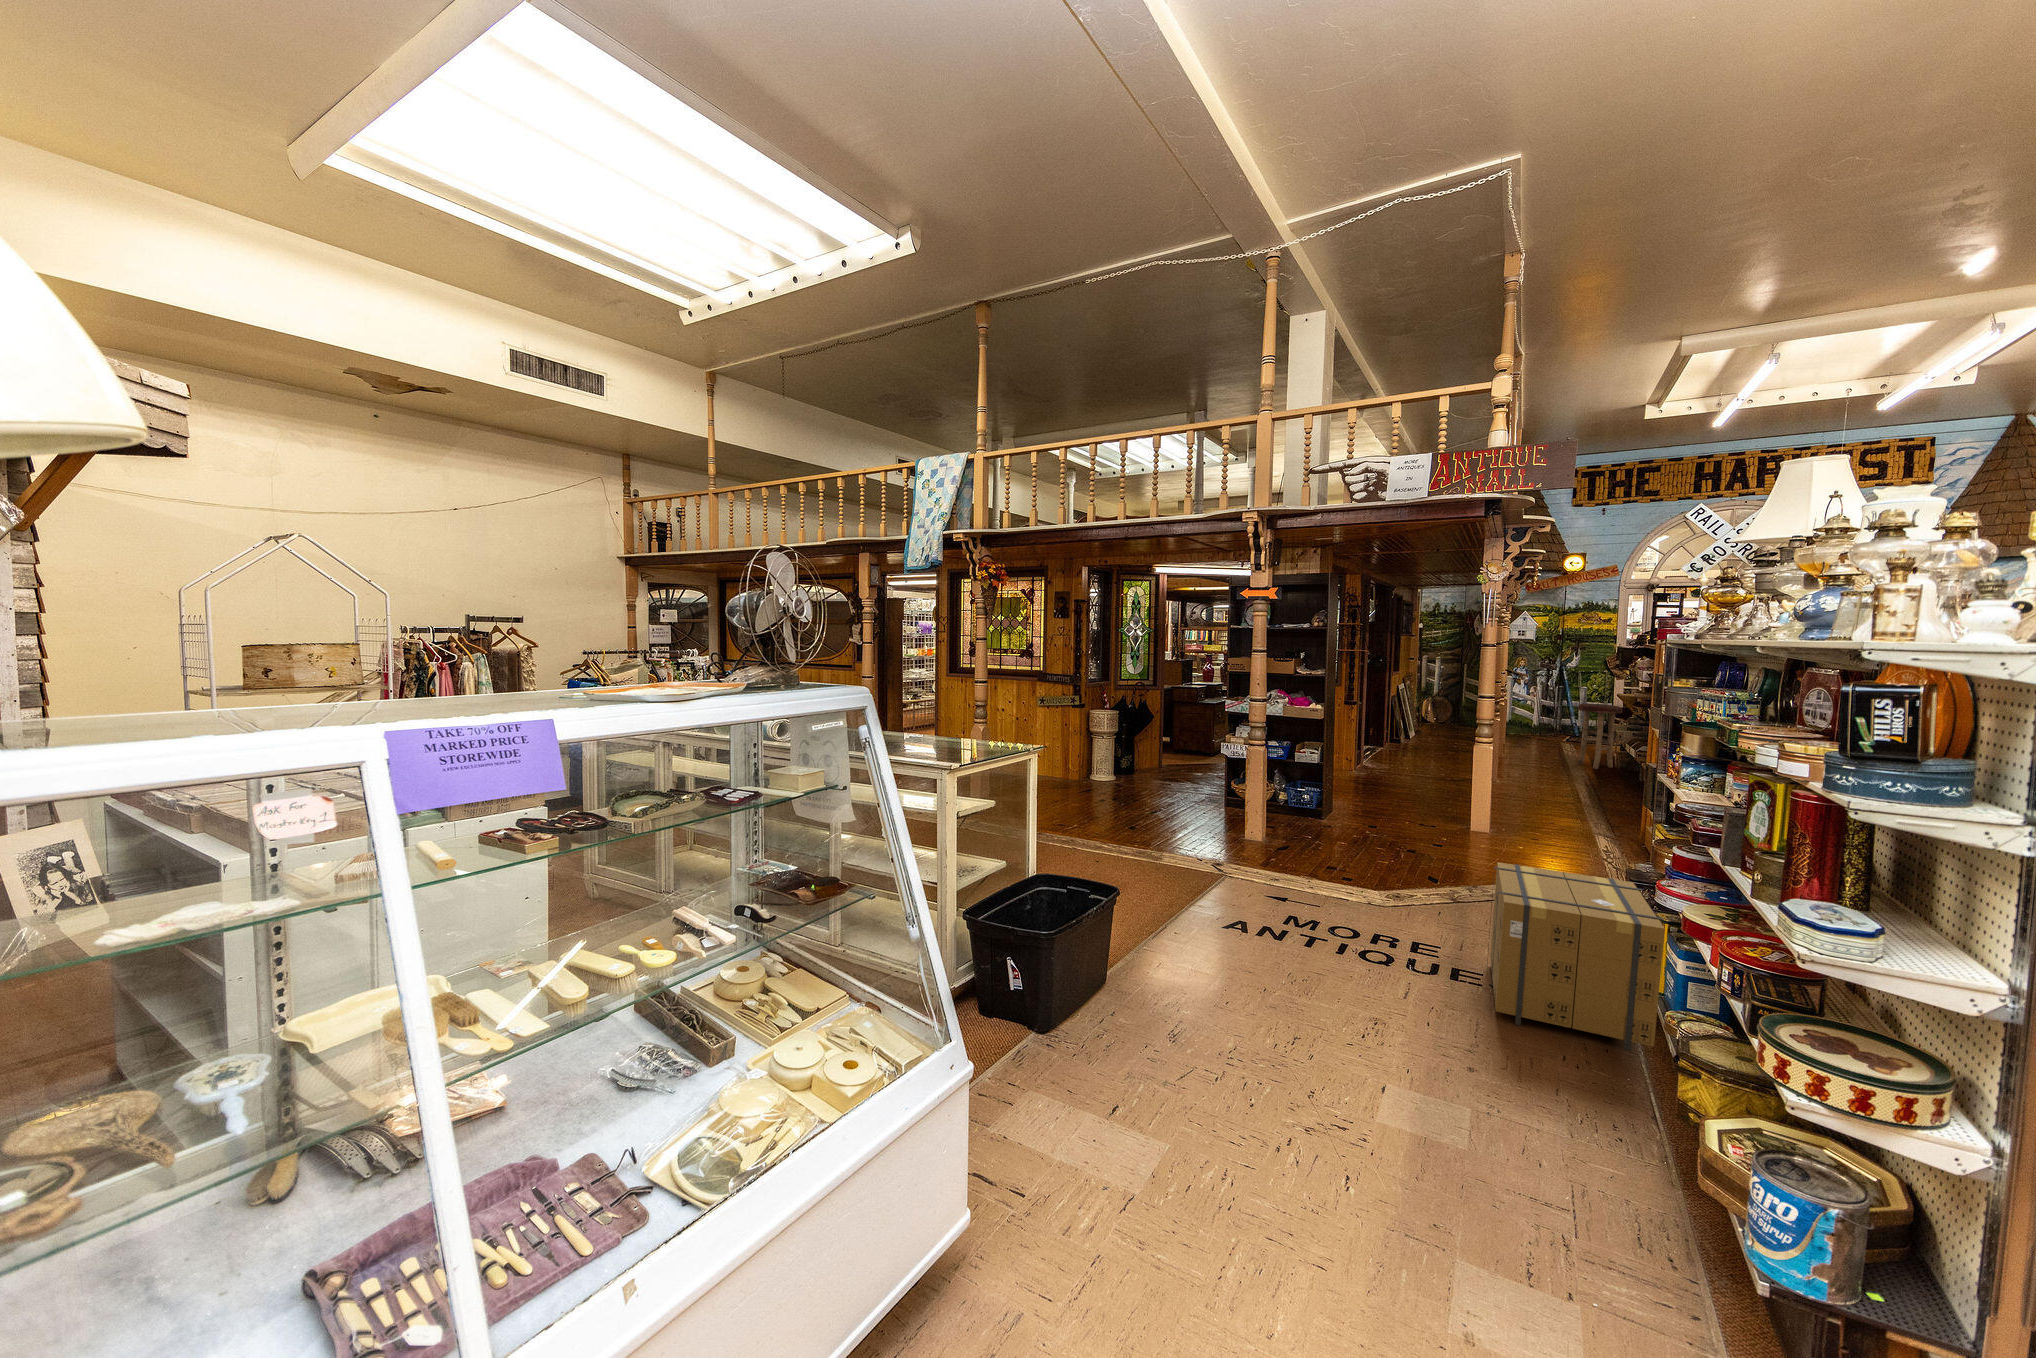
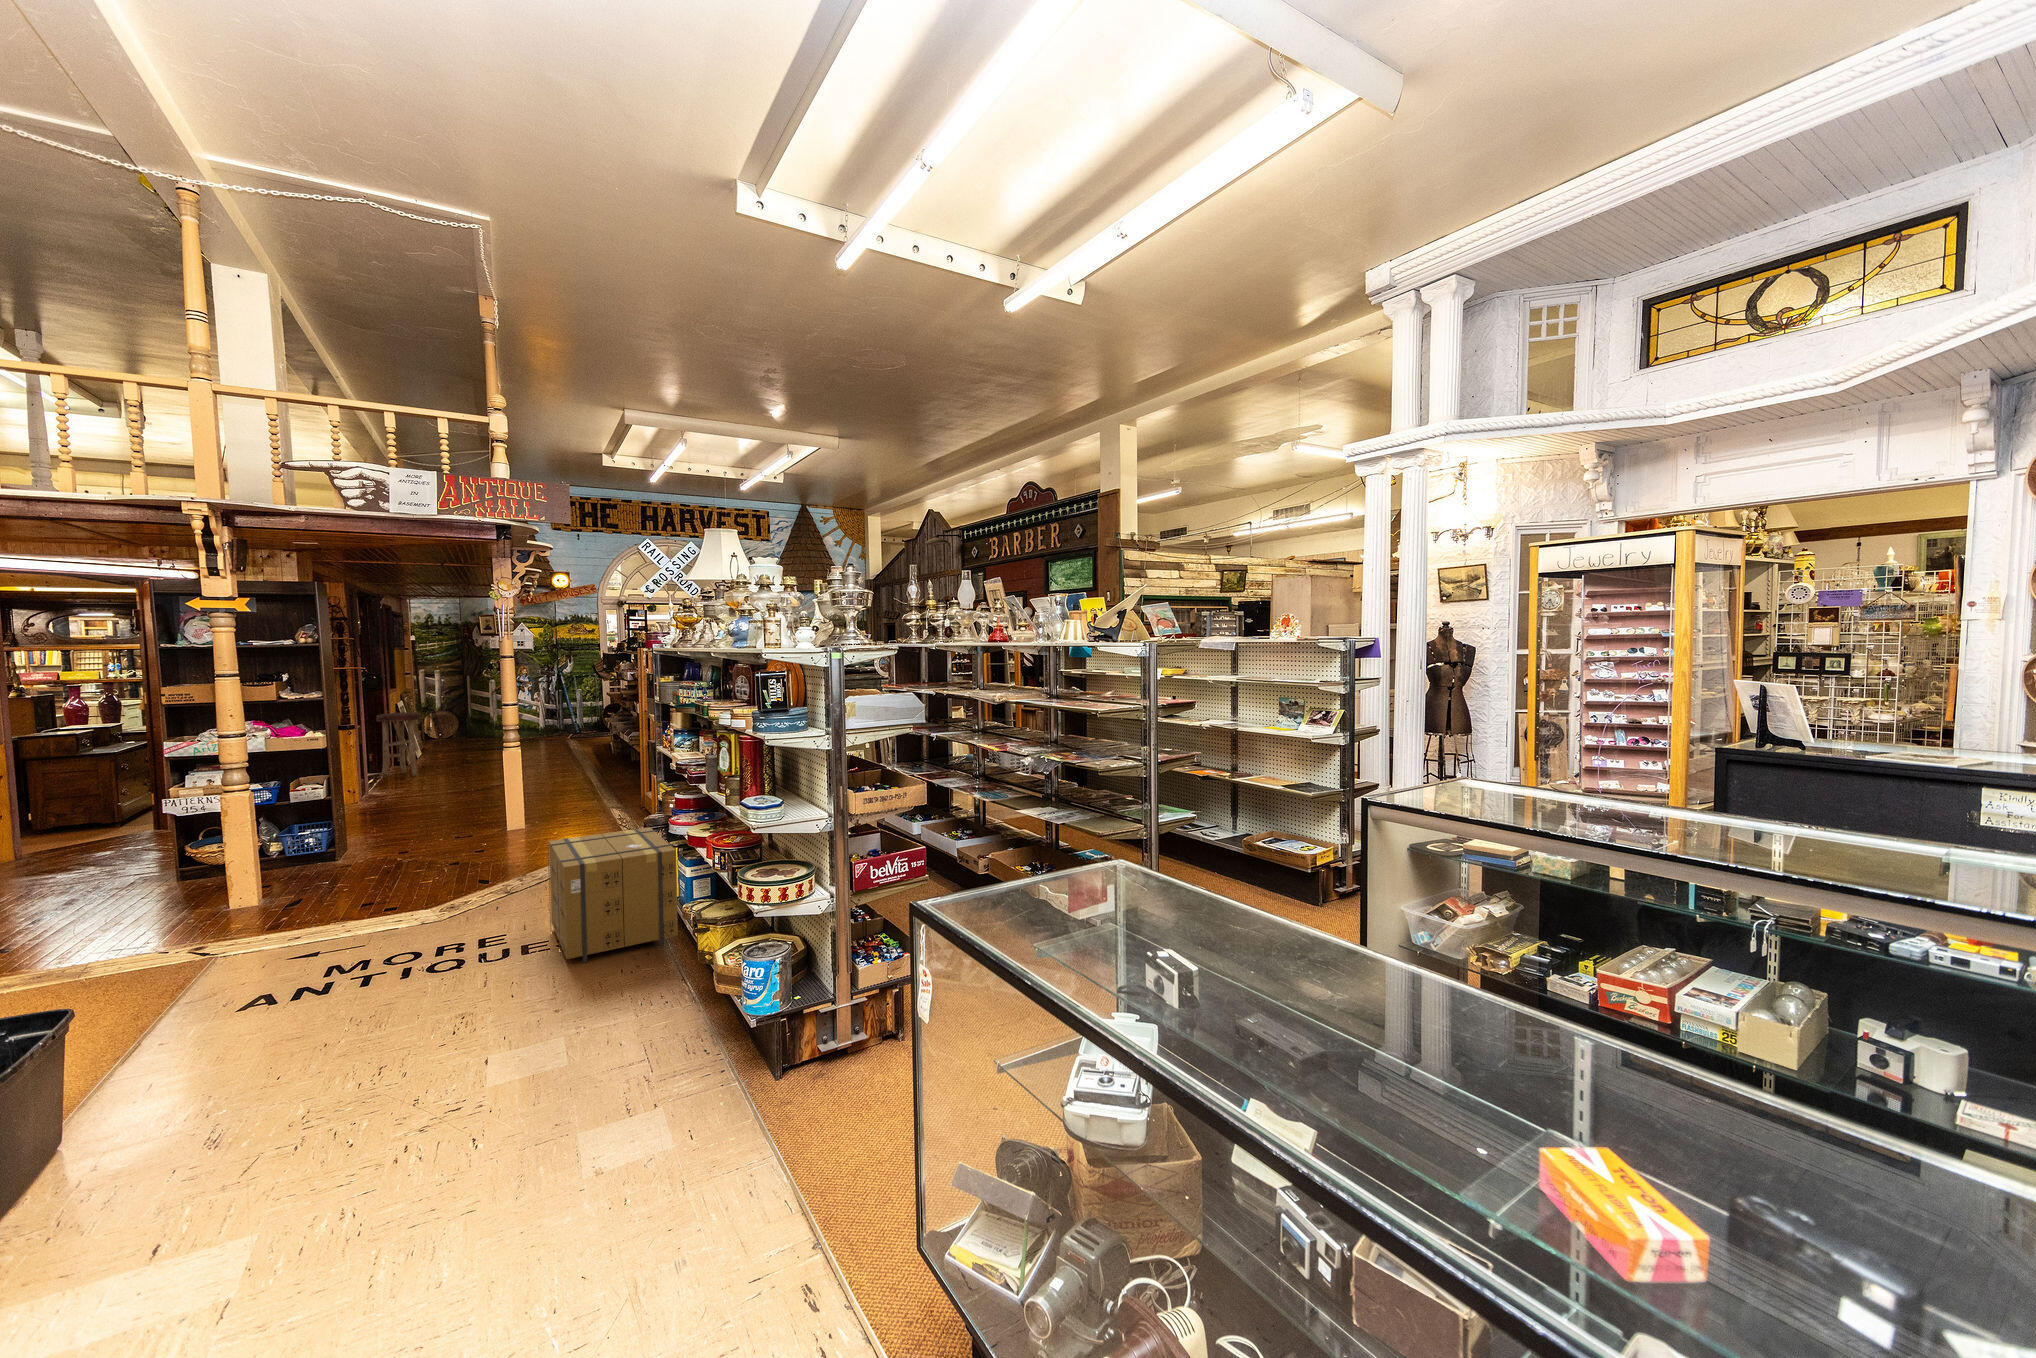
stool: present [1578,704,1622,769] -> present [377,712,422,778]

